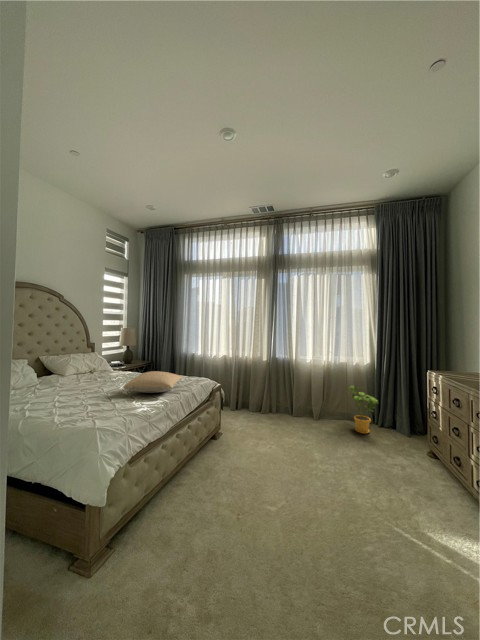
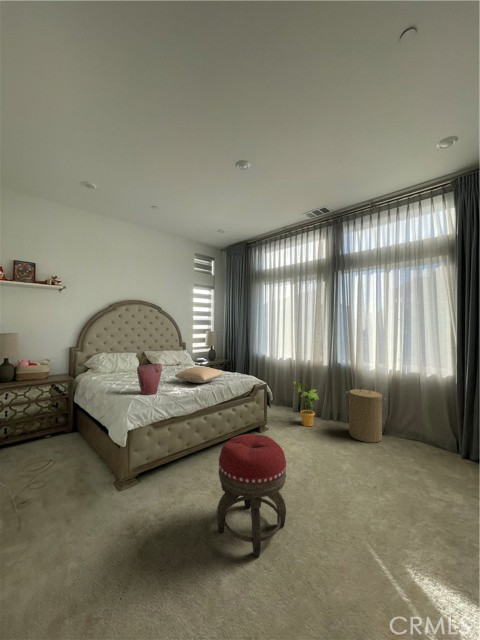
handbag: none [87,362,120,420] -> present [137,356,162,395]
laundry hamper: none [290,376,324,427] -> present [346,386,386,443]
house plant: present [347,386,378,434] -> present [293,382,319,426]
footstool: none [257,444,338,588] -> present [217,434,286,557]

